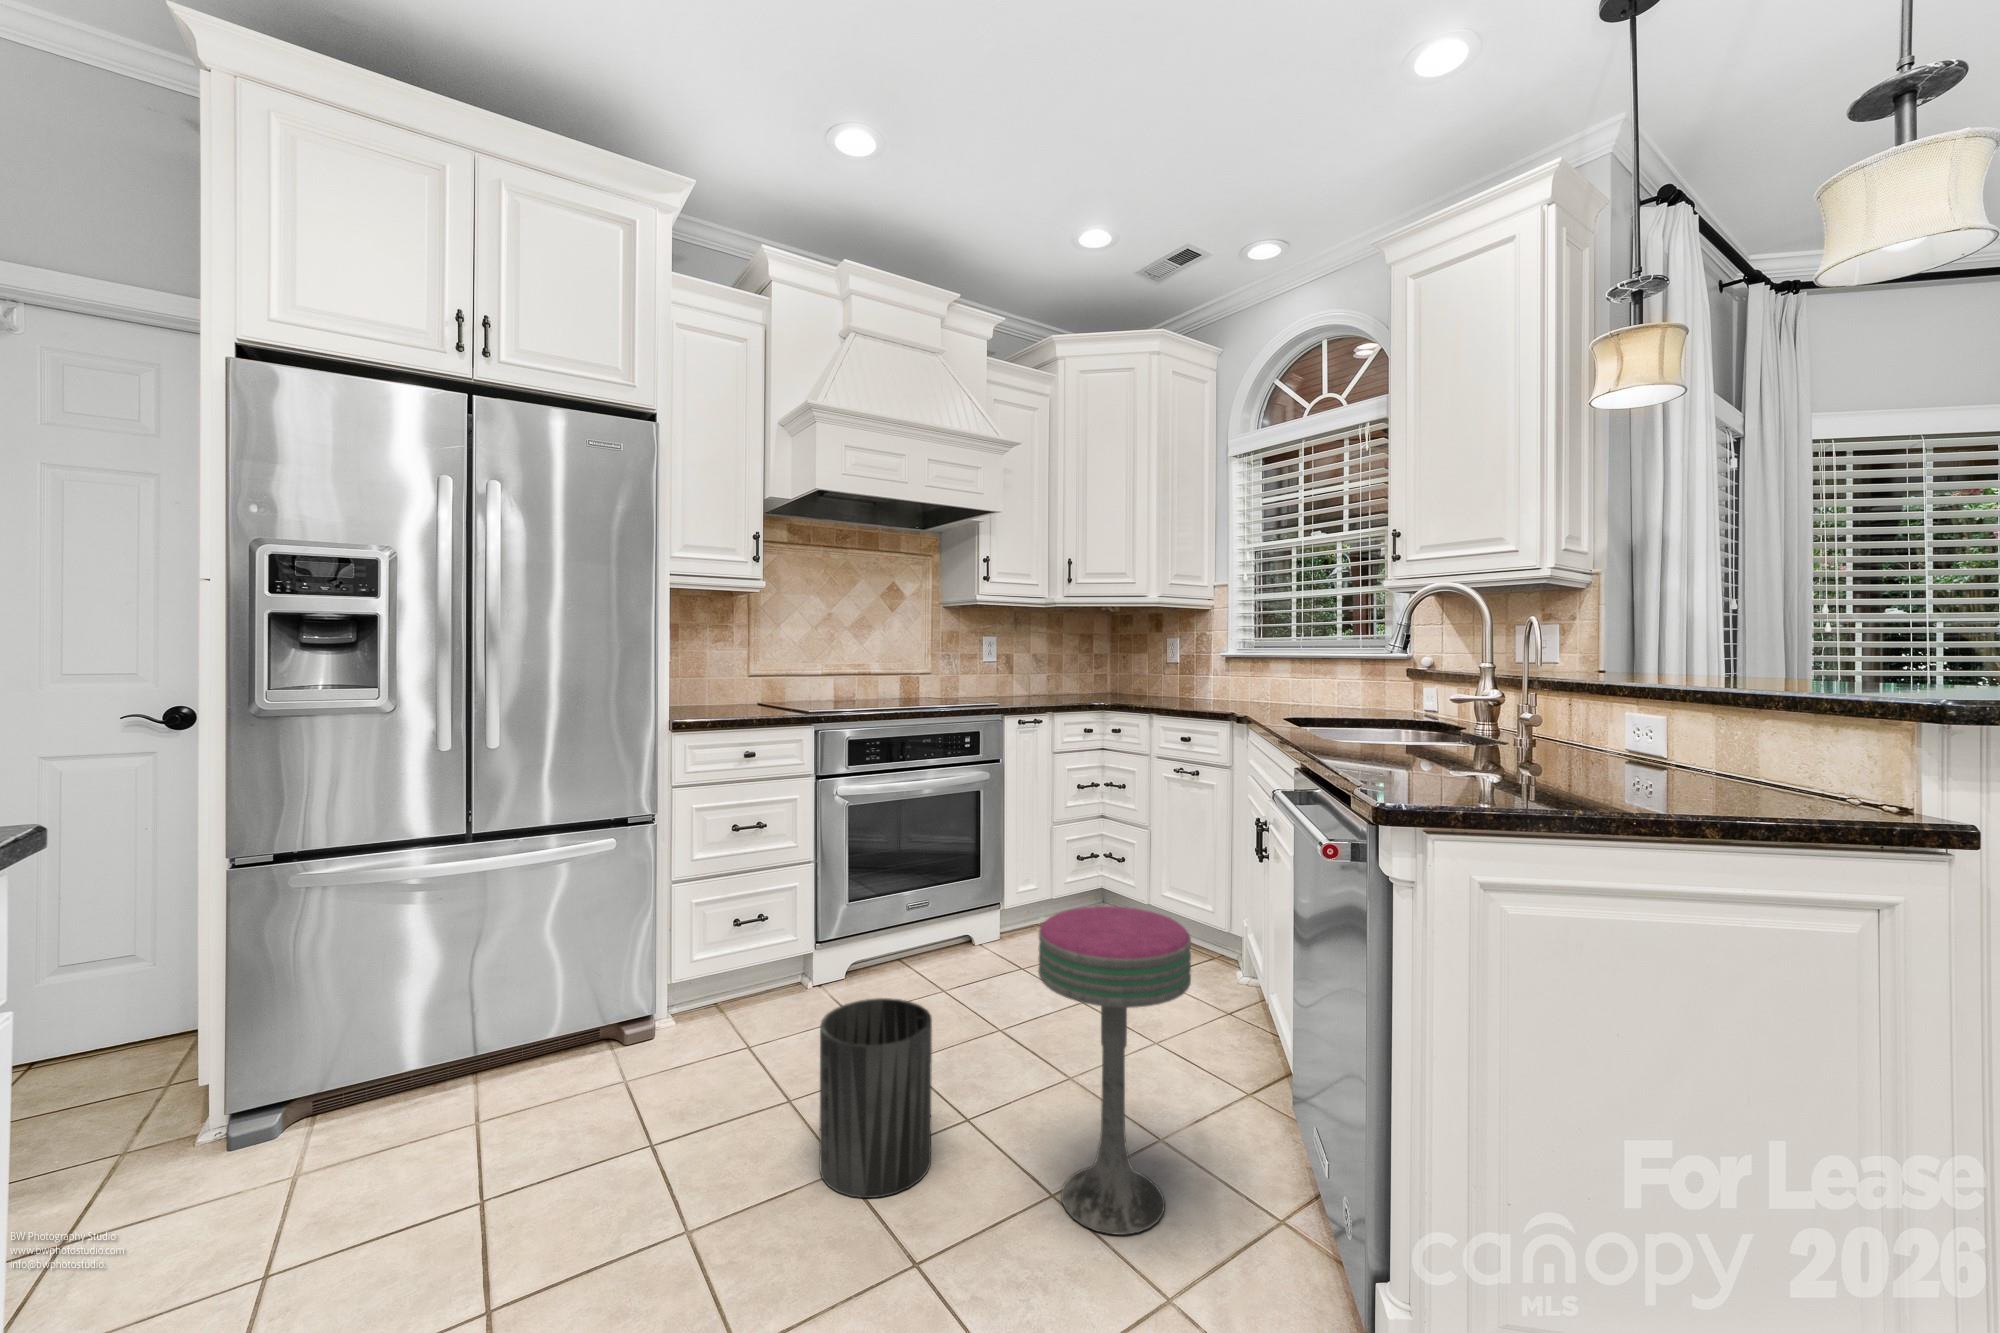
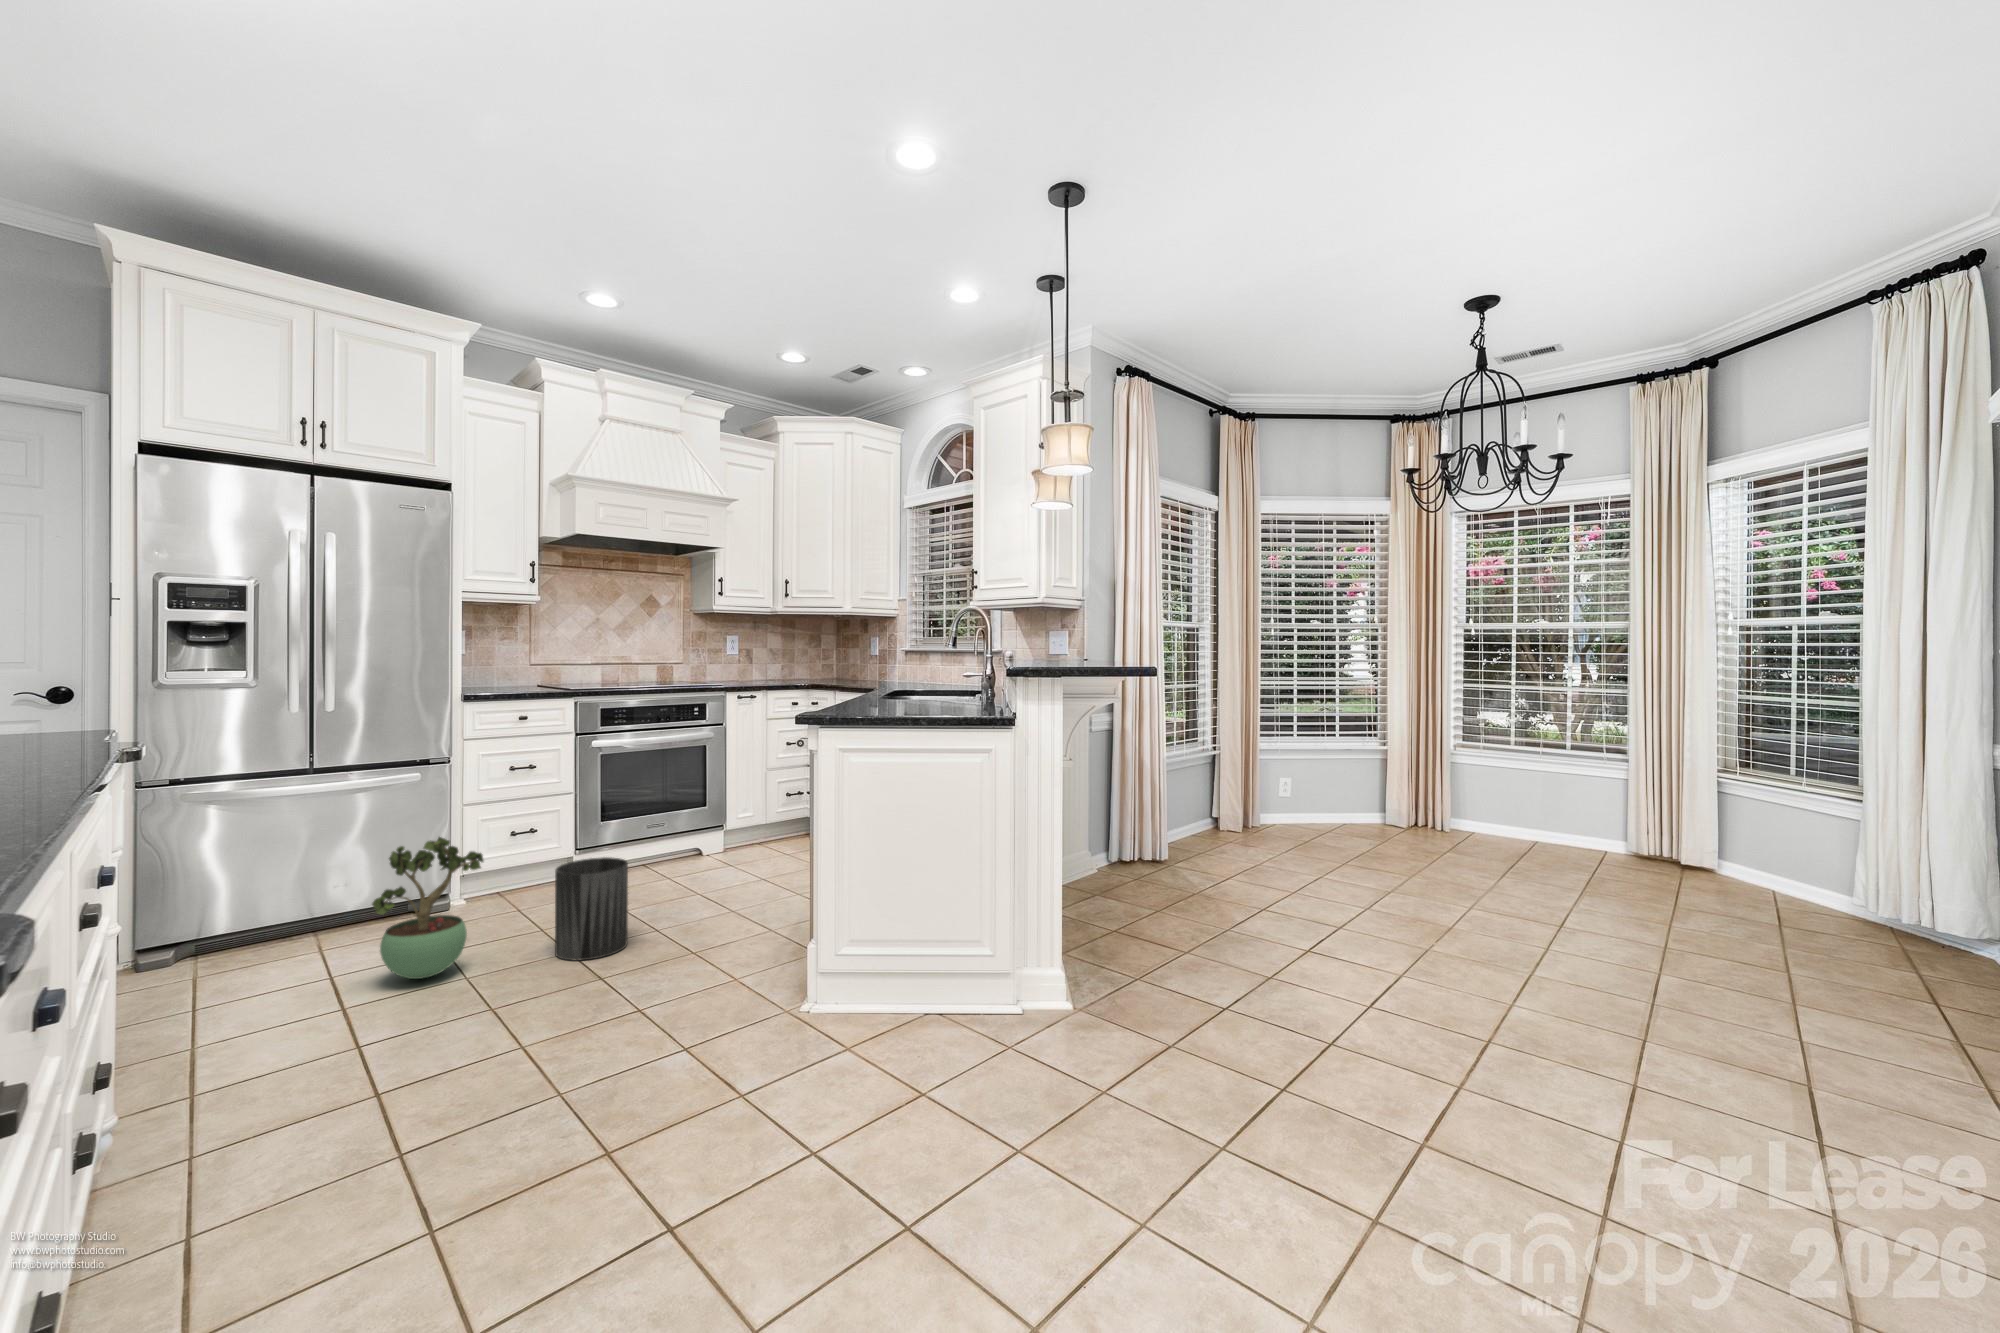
bar stool: present [1038,906,1191,1235] -> none [684,796,771,963]
potted plant: none [538,976,712,1231] -> present [372,837,483,979]

